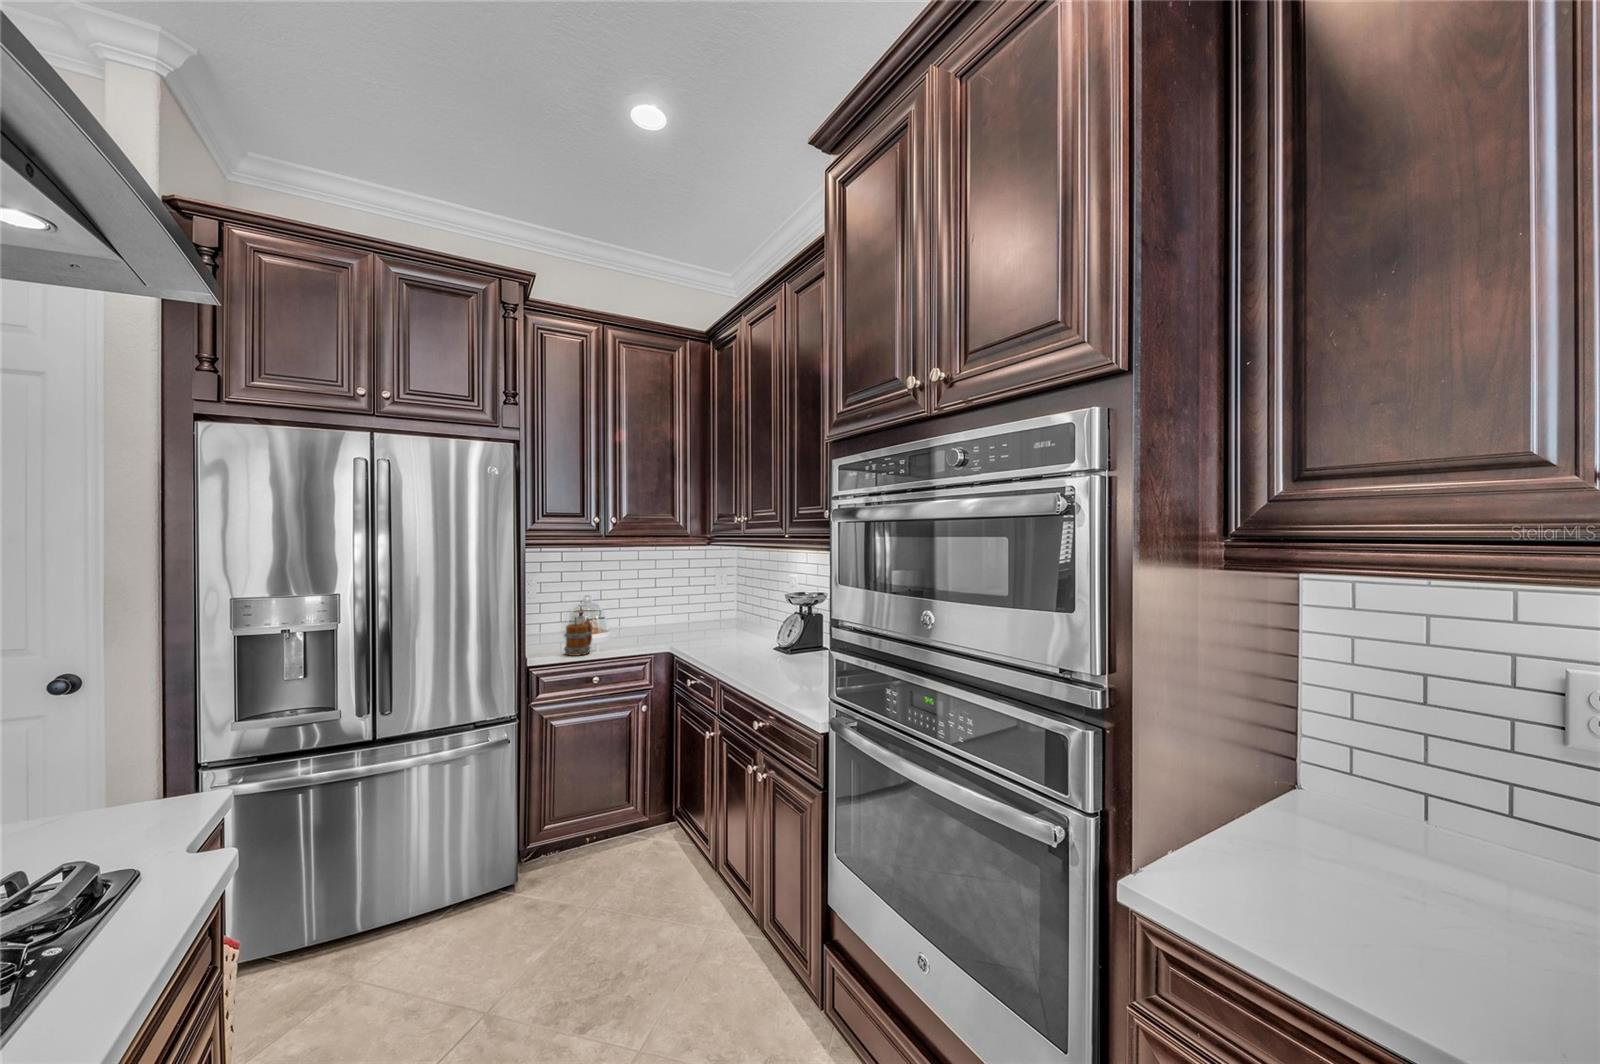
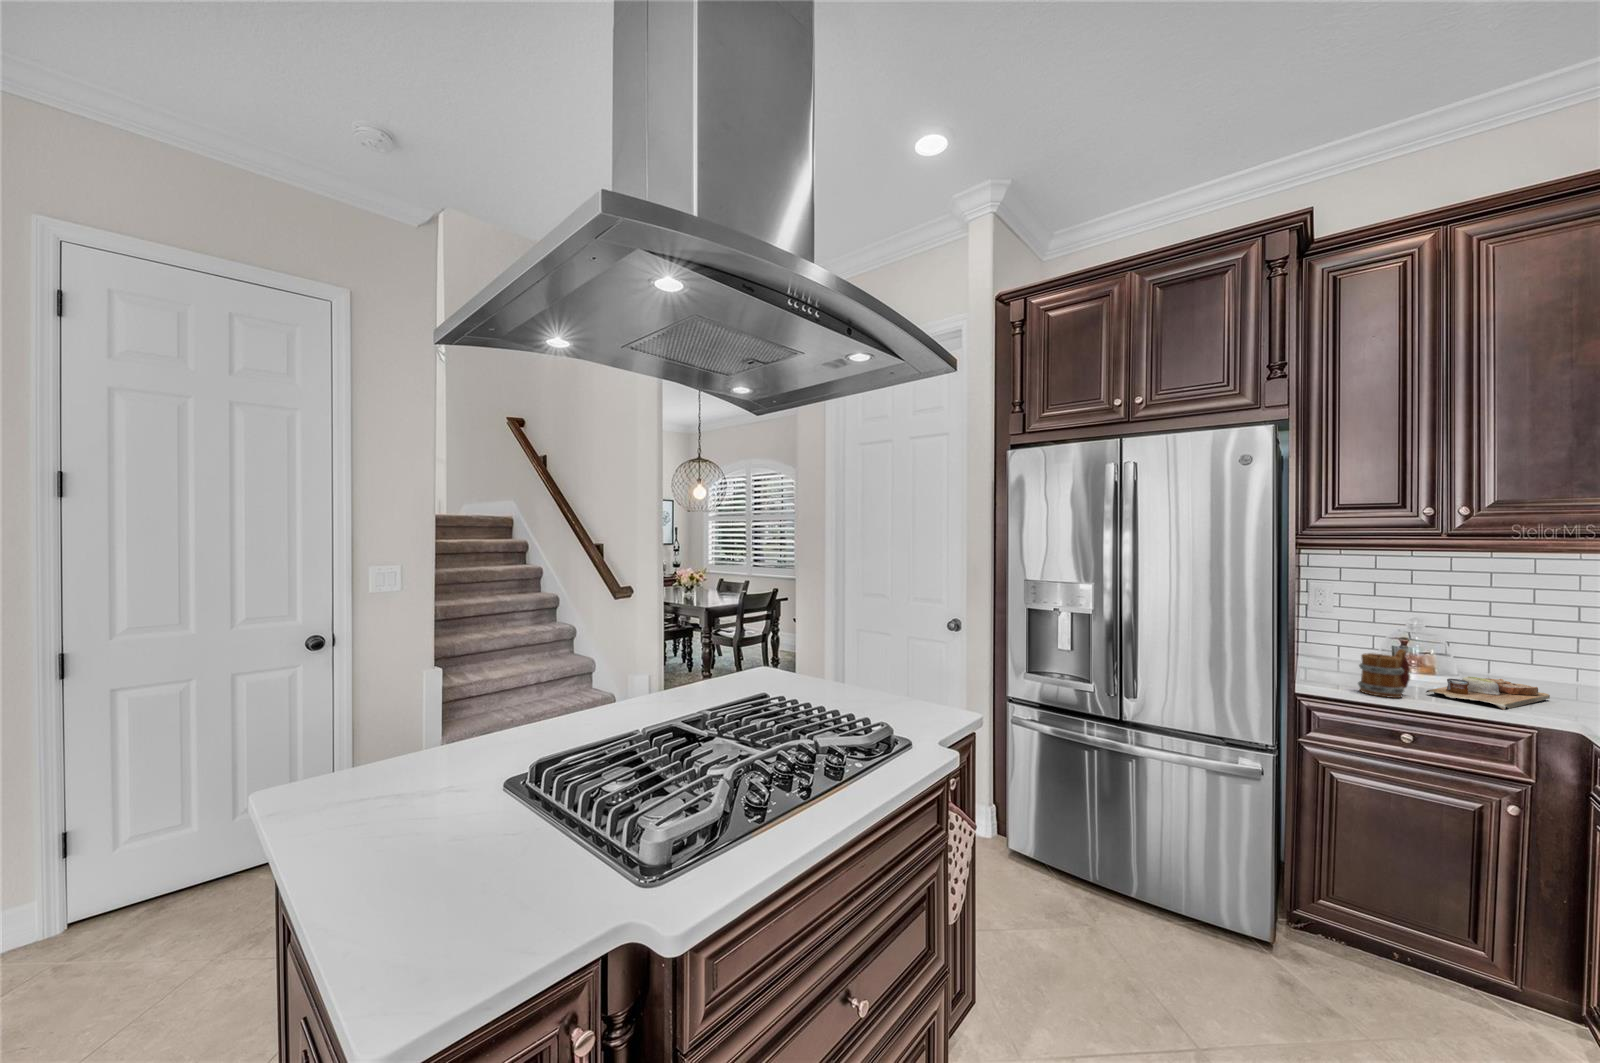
cutting board: none [600,627,654,648] -> present [1426,676,1550,710]

